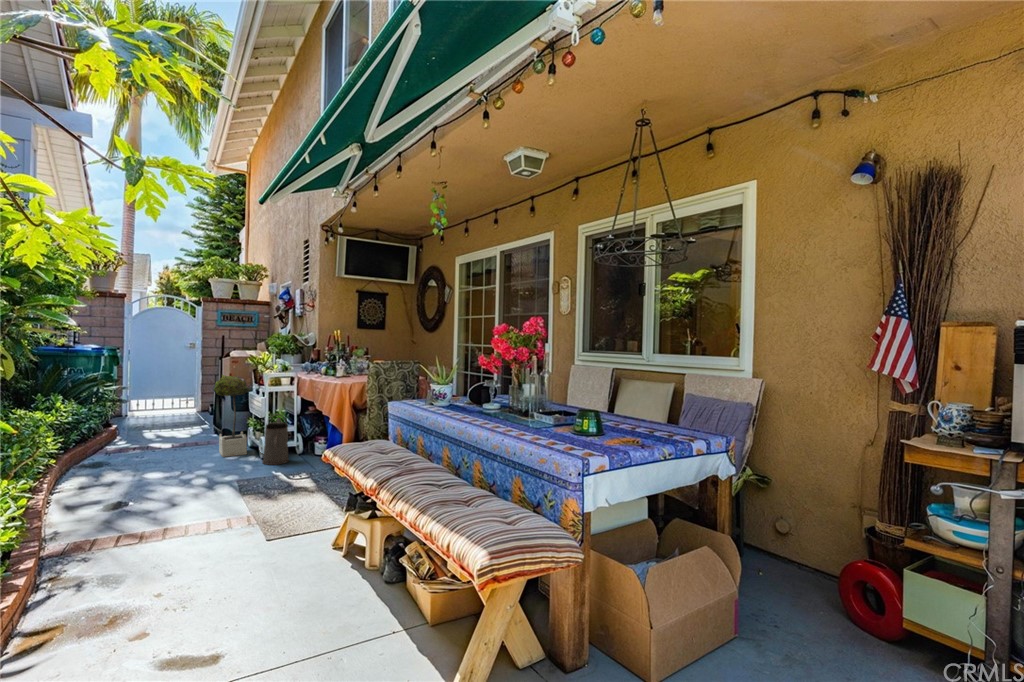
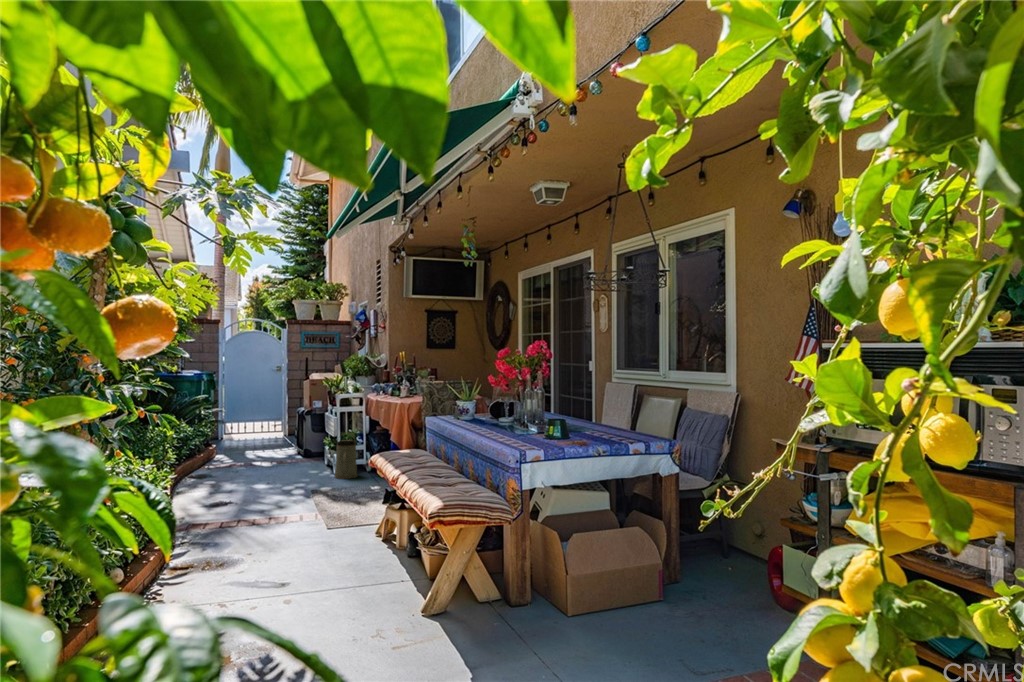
potted tree: present [214,375,251,457] -> none [293,396,326,472]

